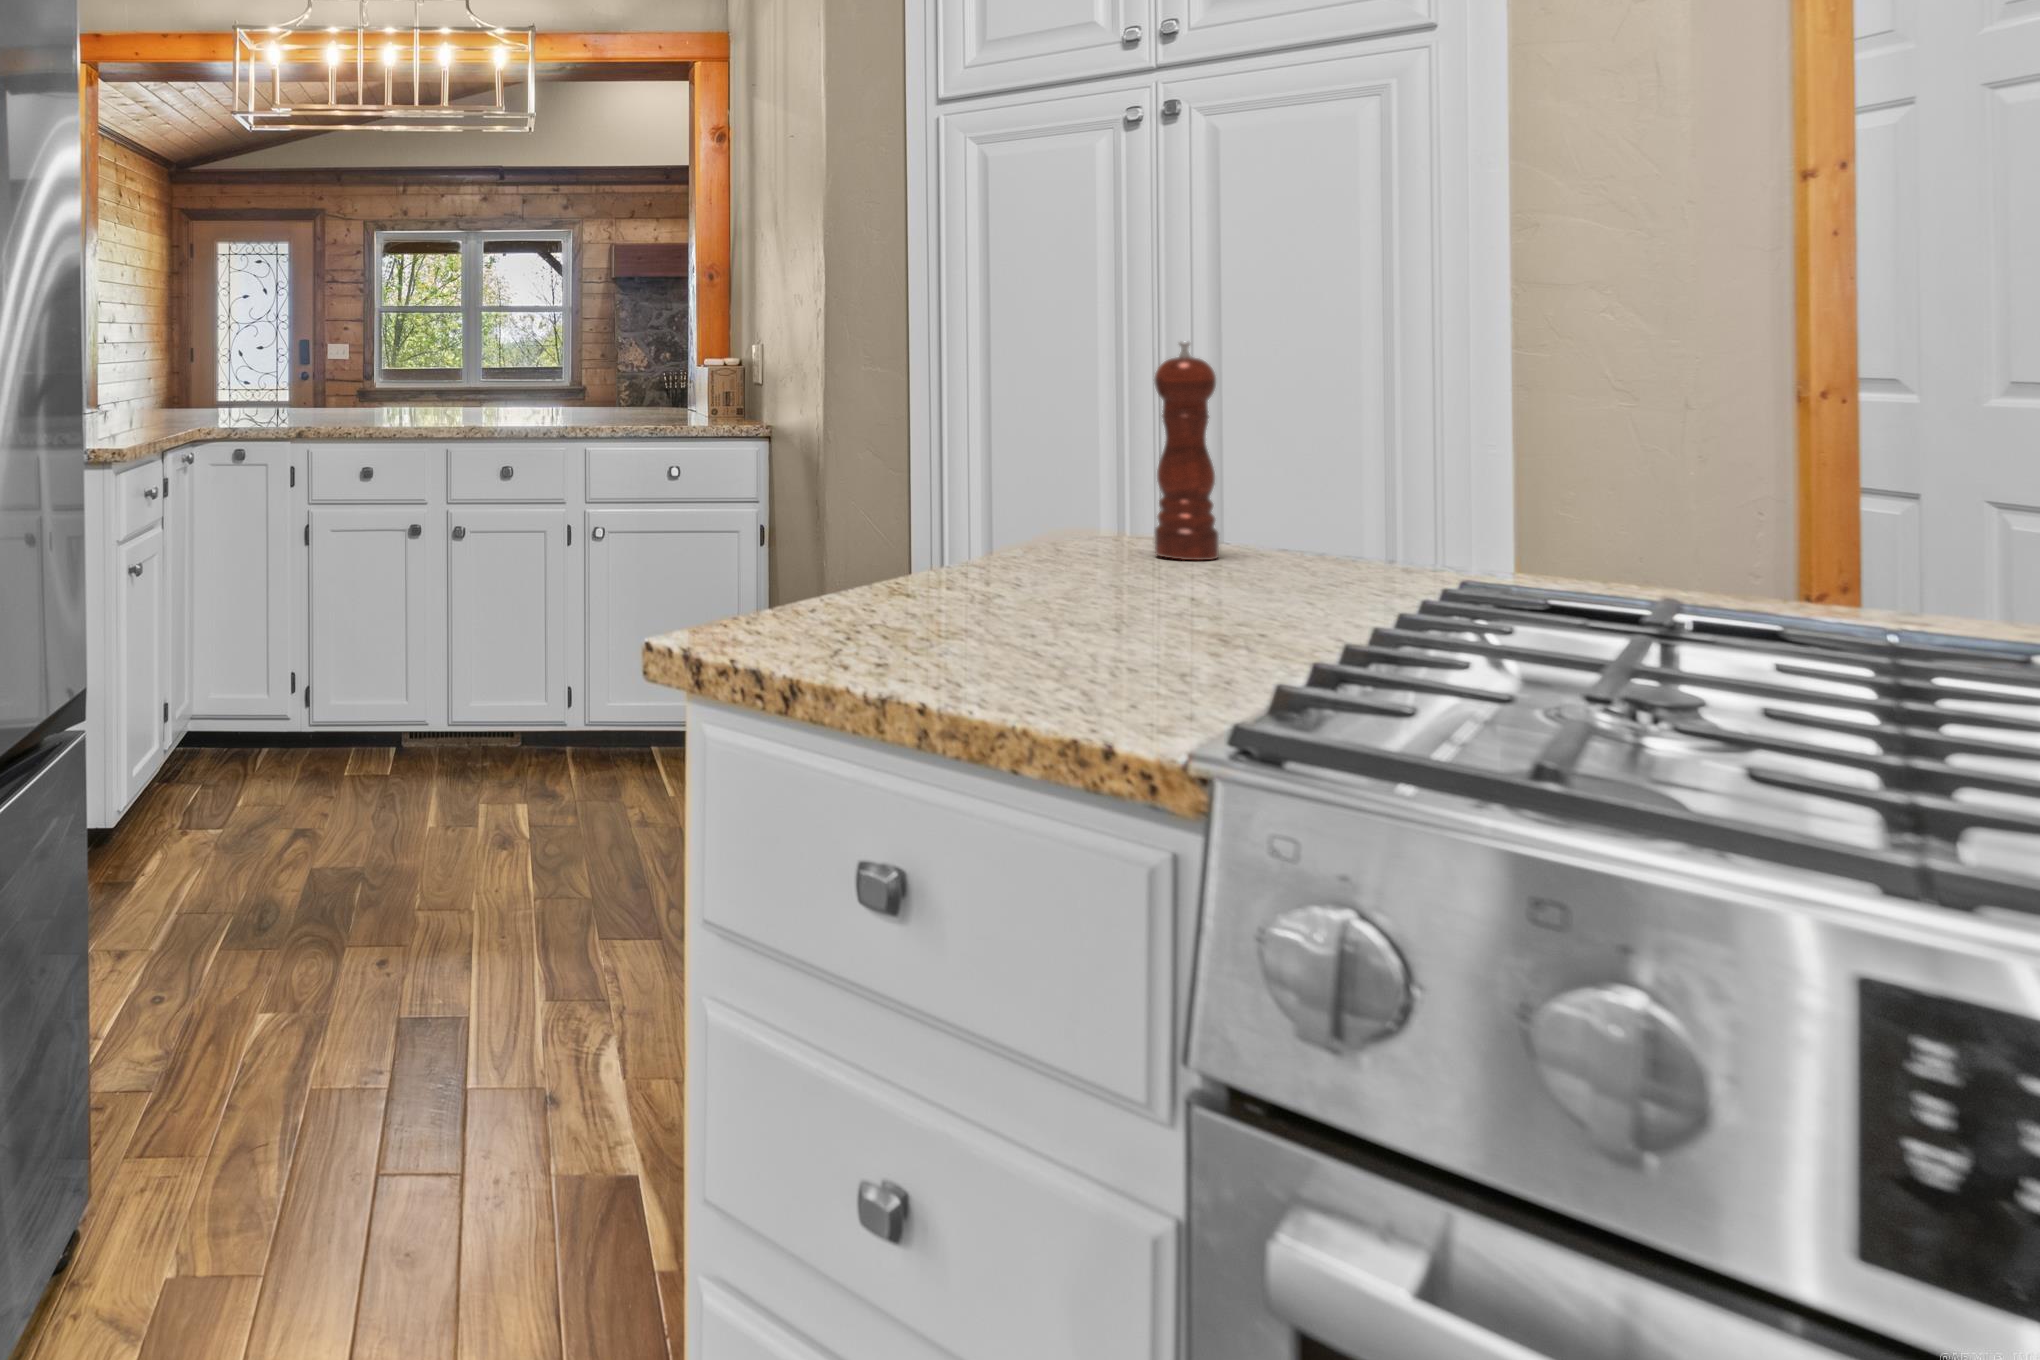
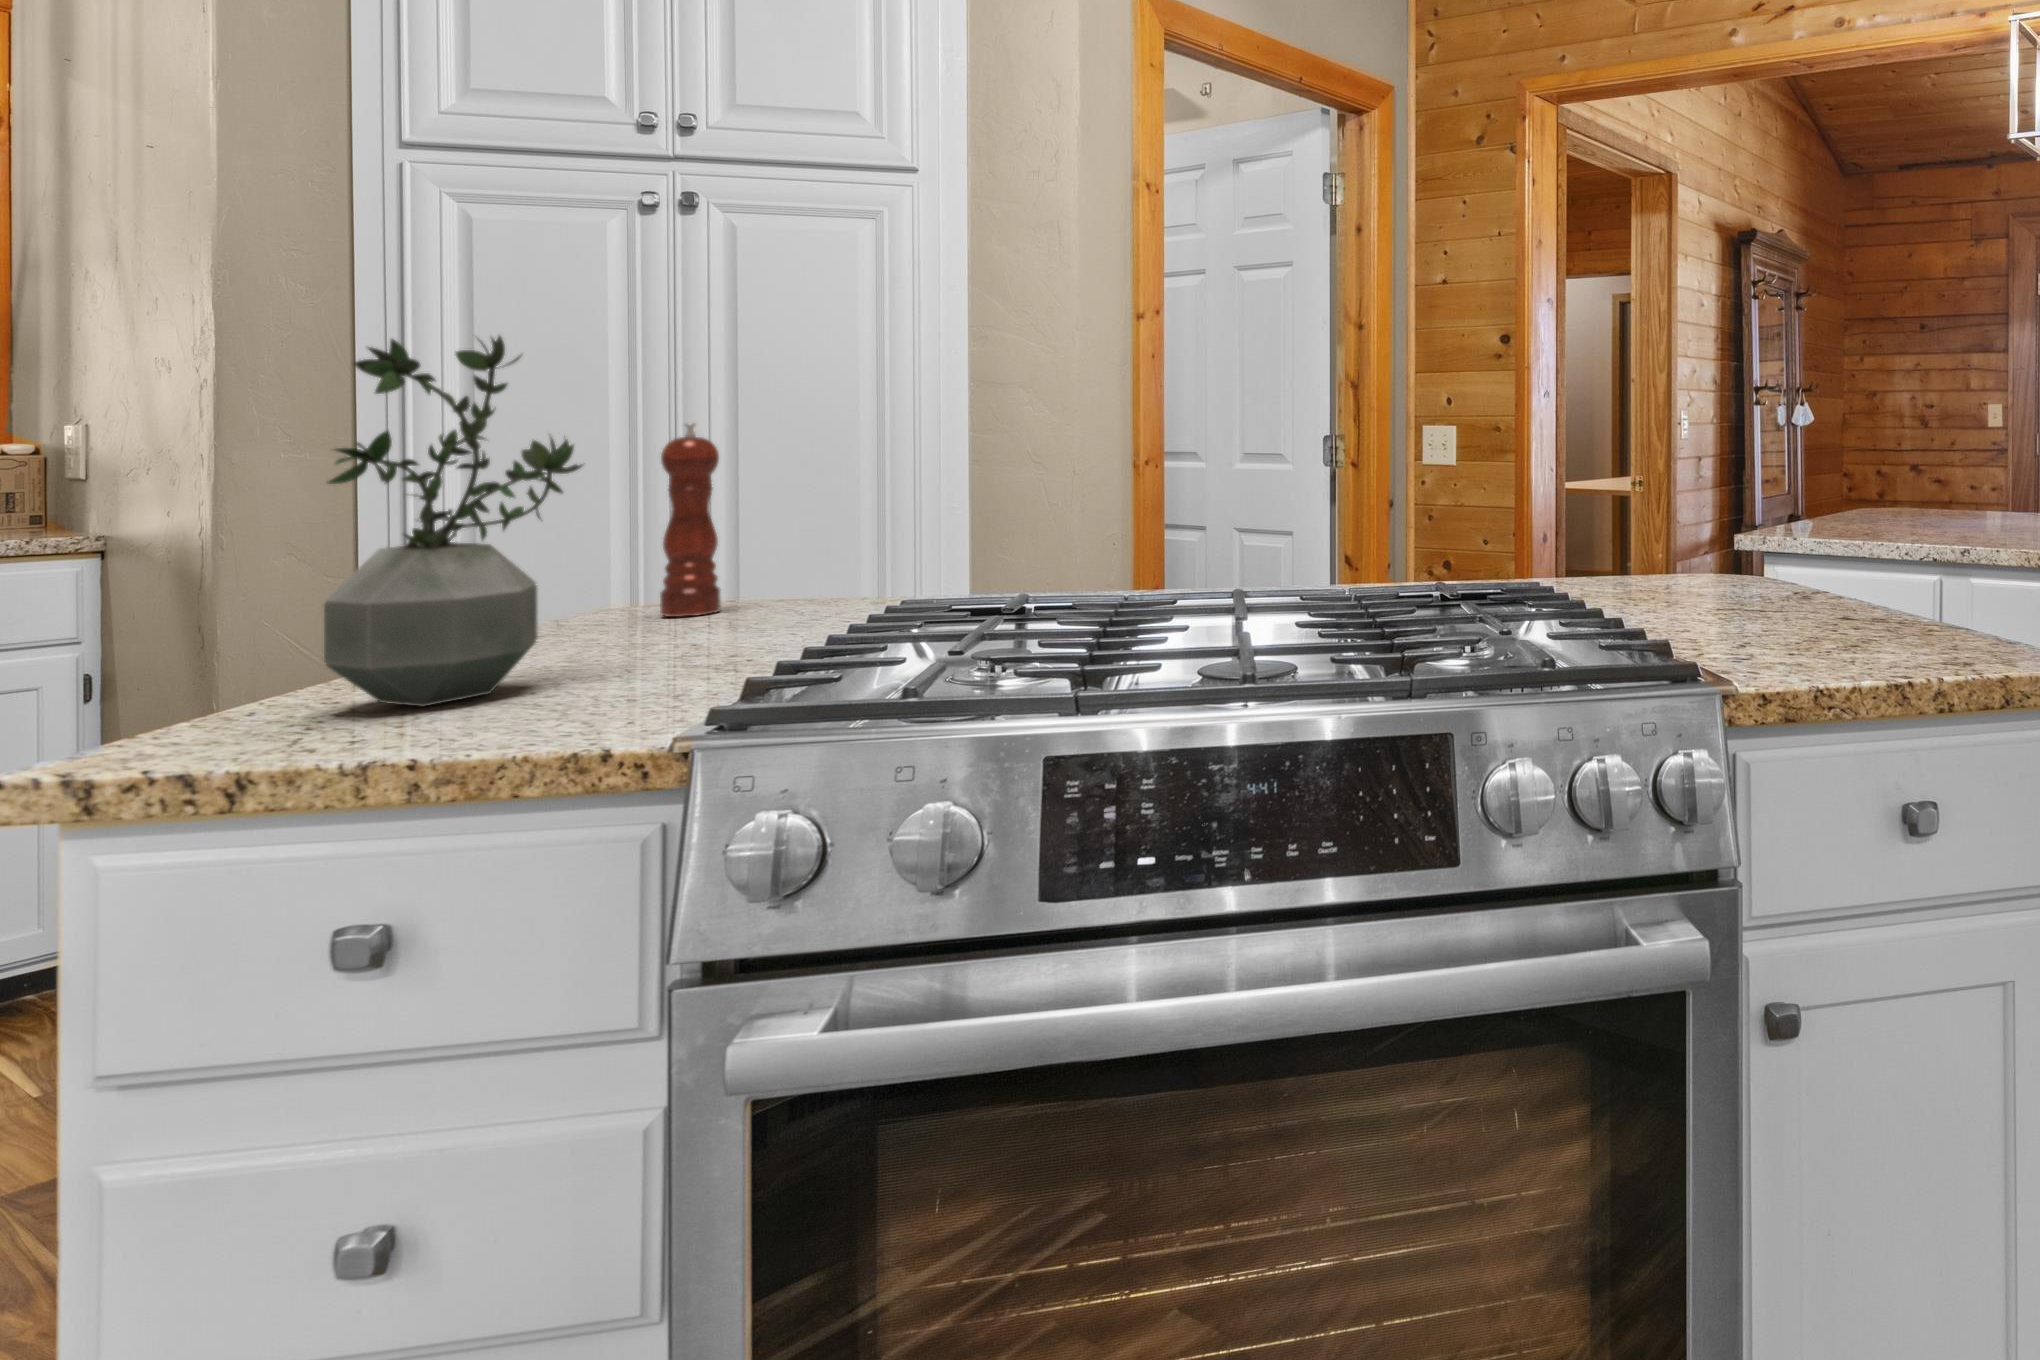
potted plant: none [861,249,1082,633] -> present [324,336,583,707]

